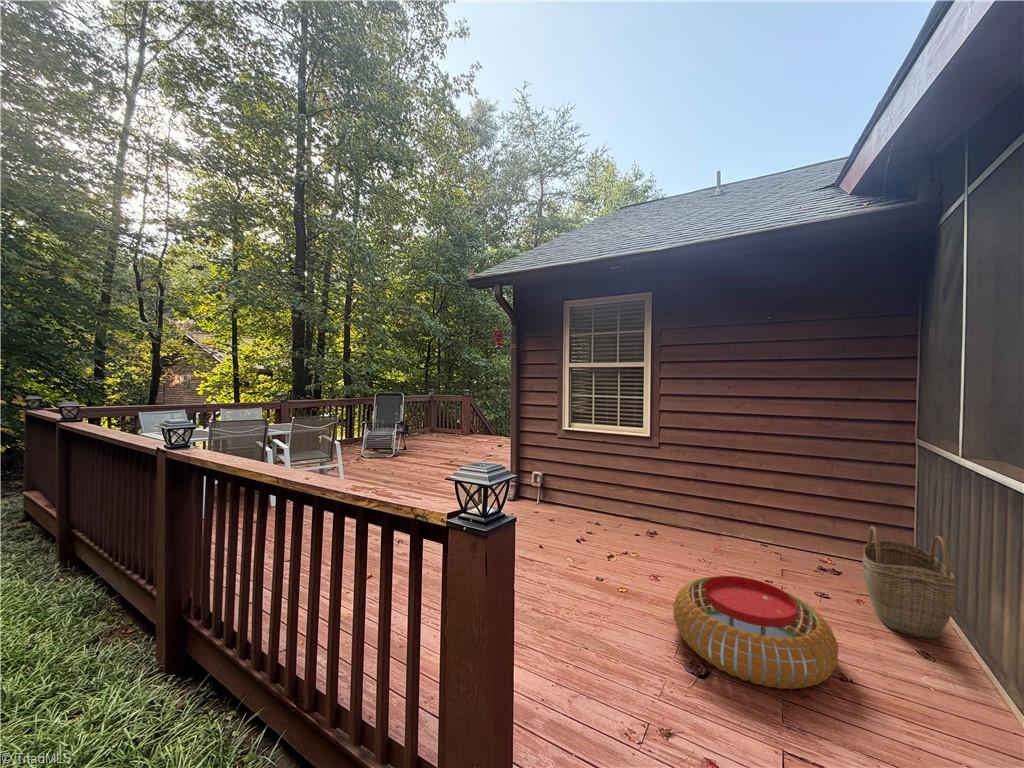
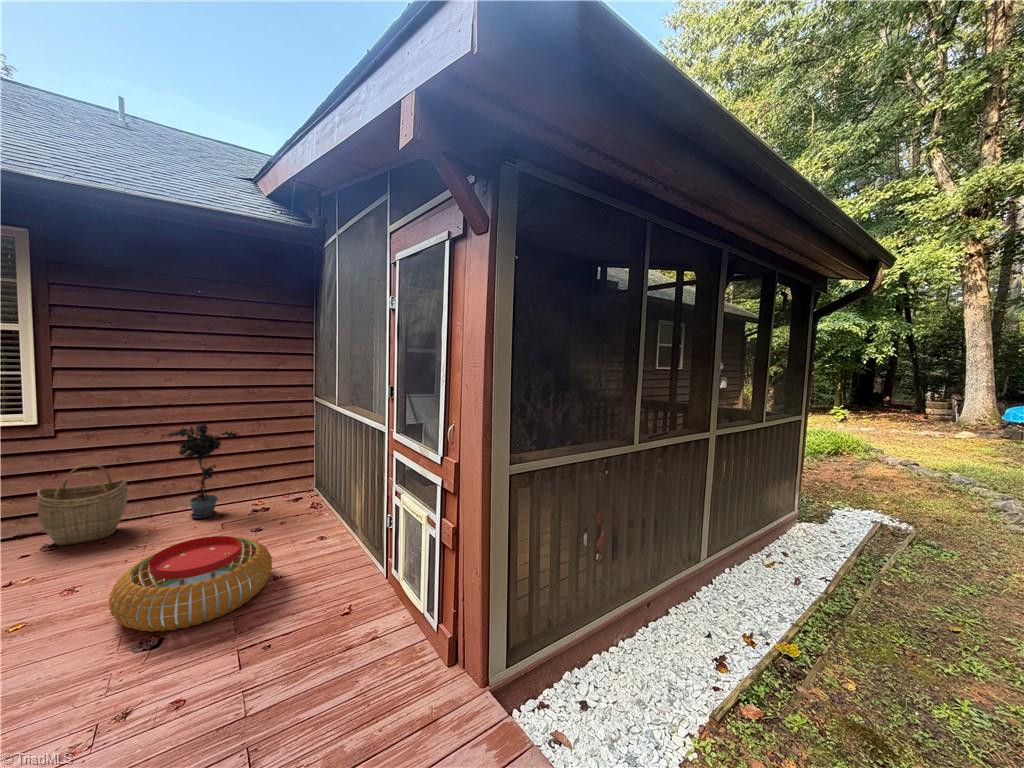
potted plant: none [728,451,808,556] -> present [161,421,241,519]
woven basket: present [863,526,956,639] -> present [37,464,128,545]

